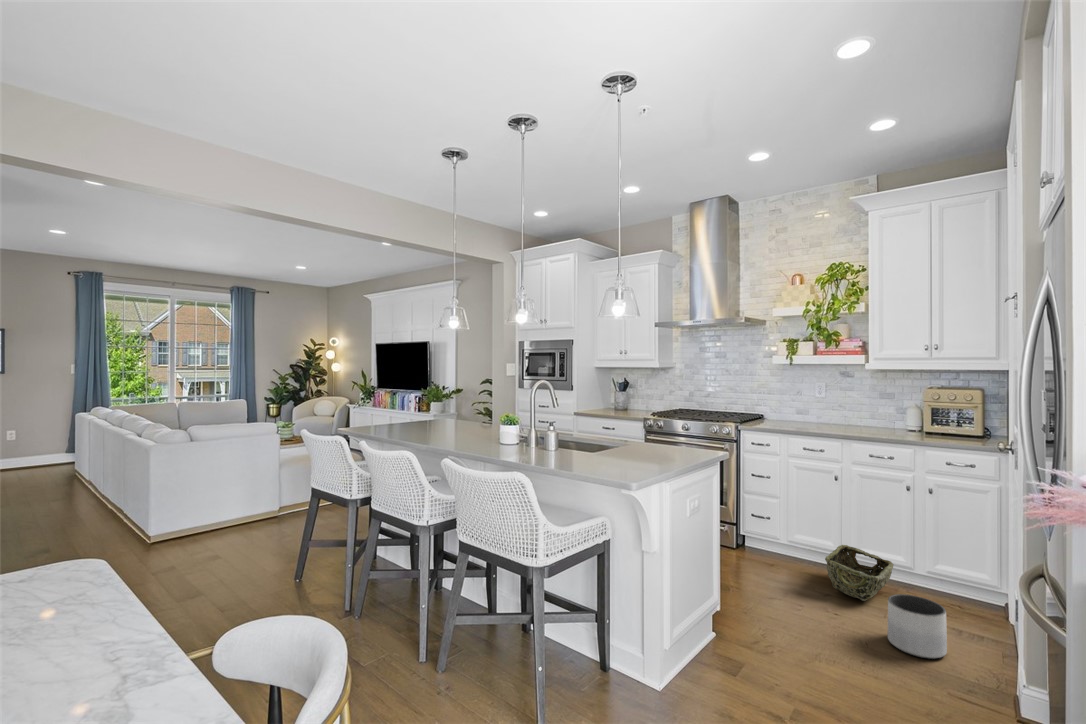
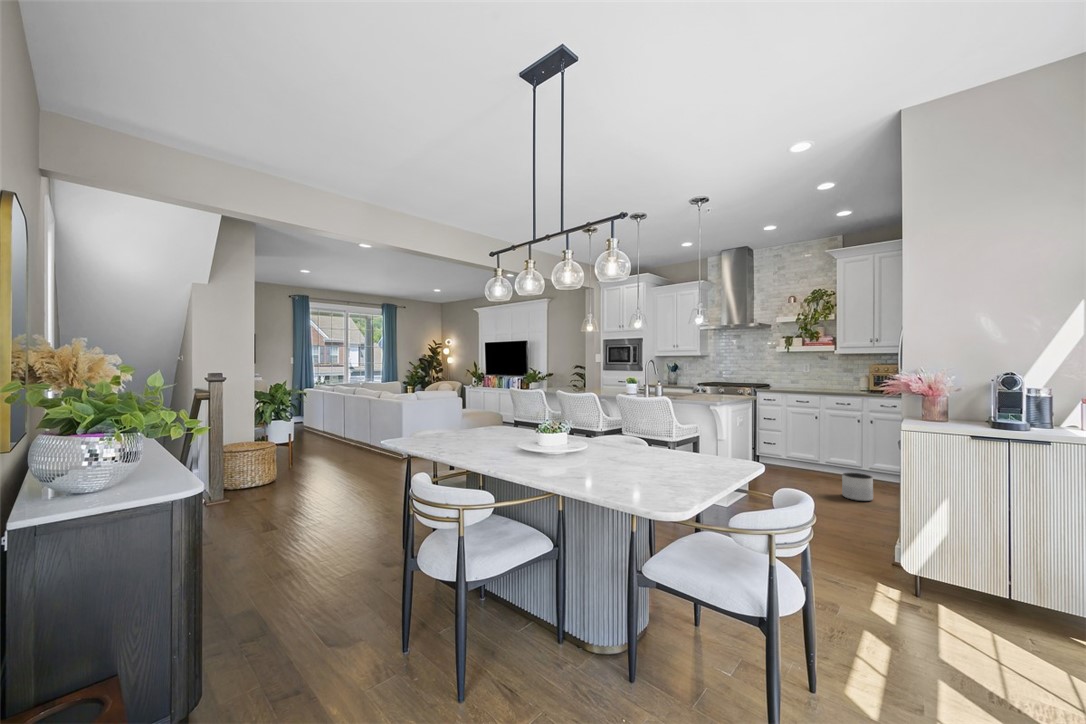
woven basket: present [825,545,893,601] -> none [809,457,850,483]

